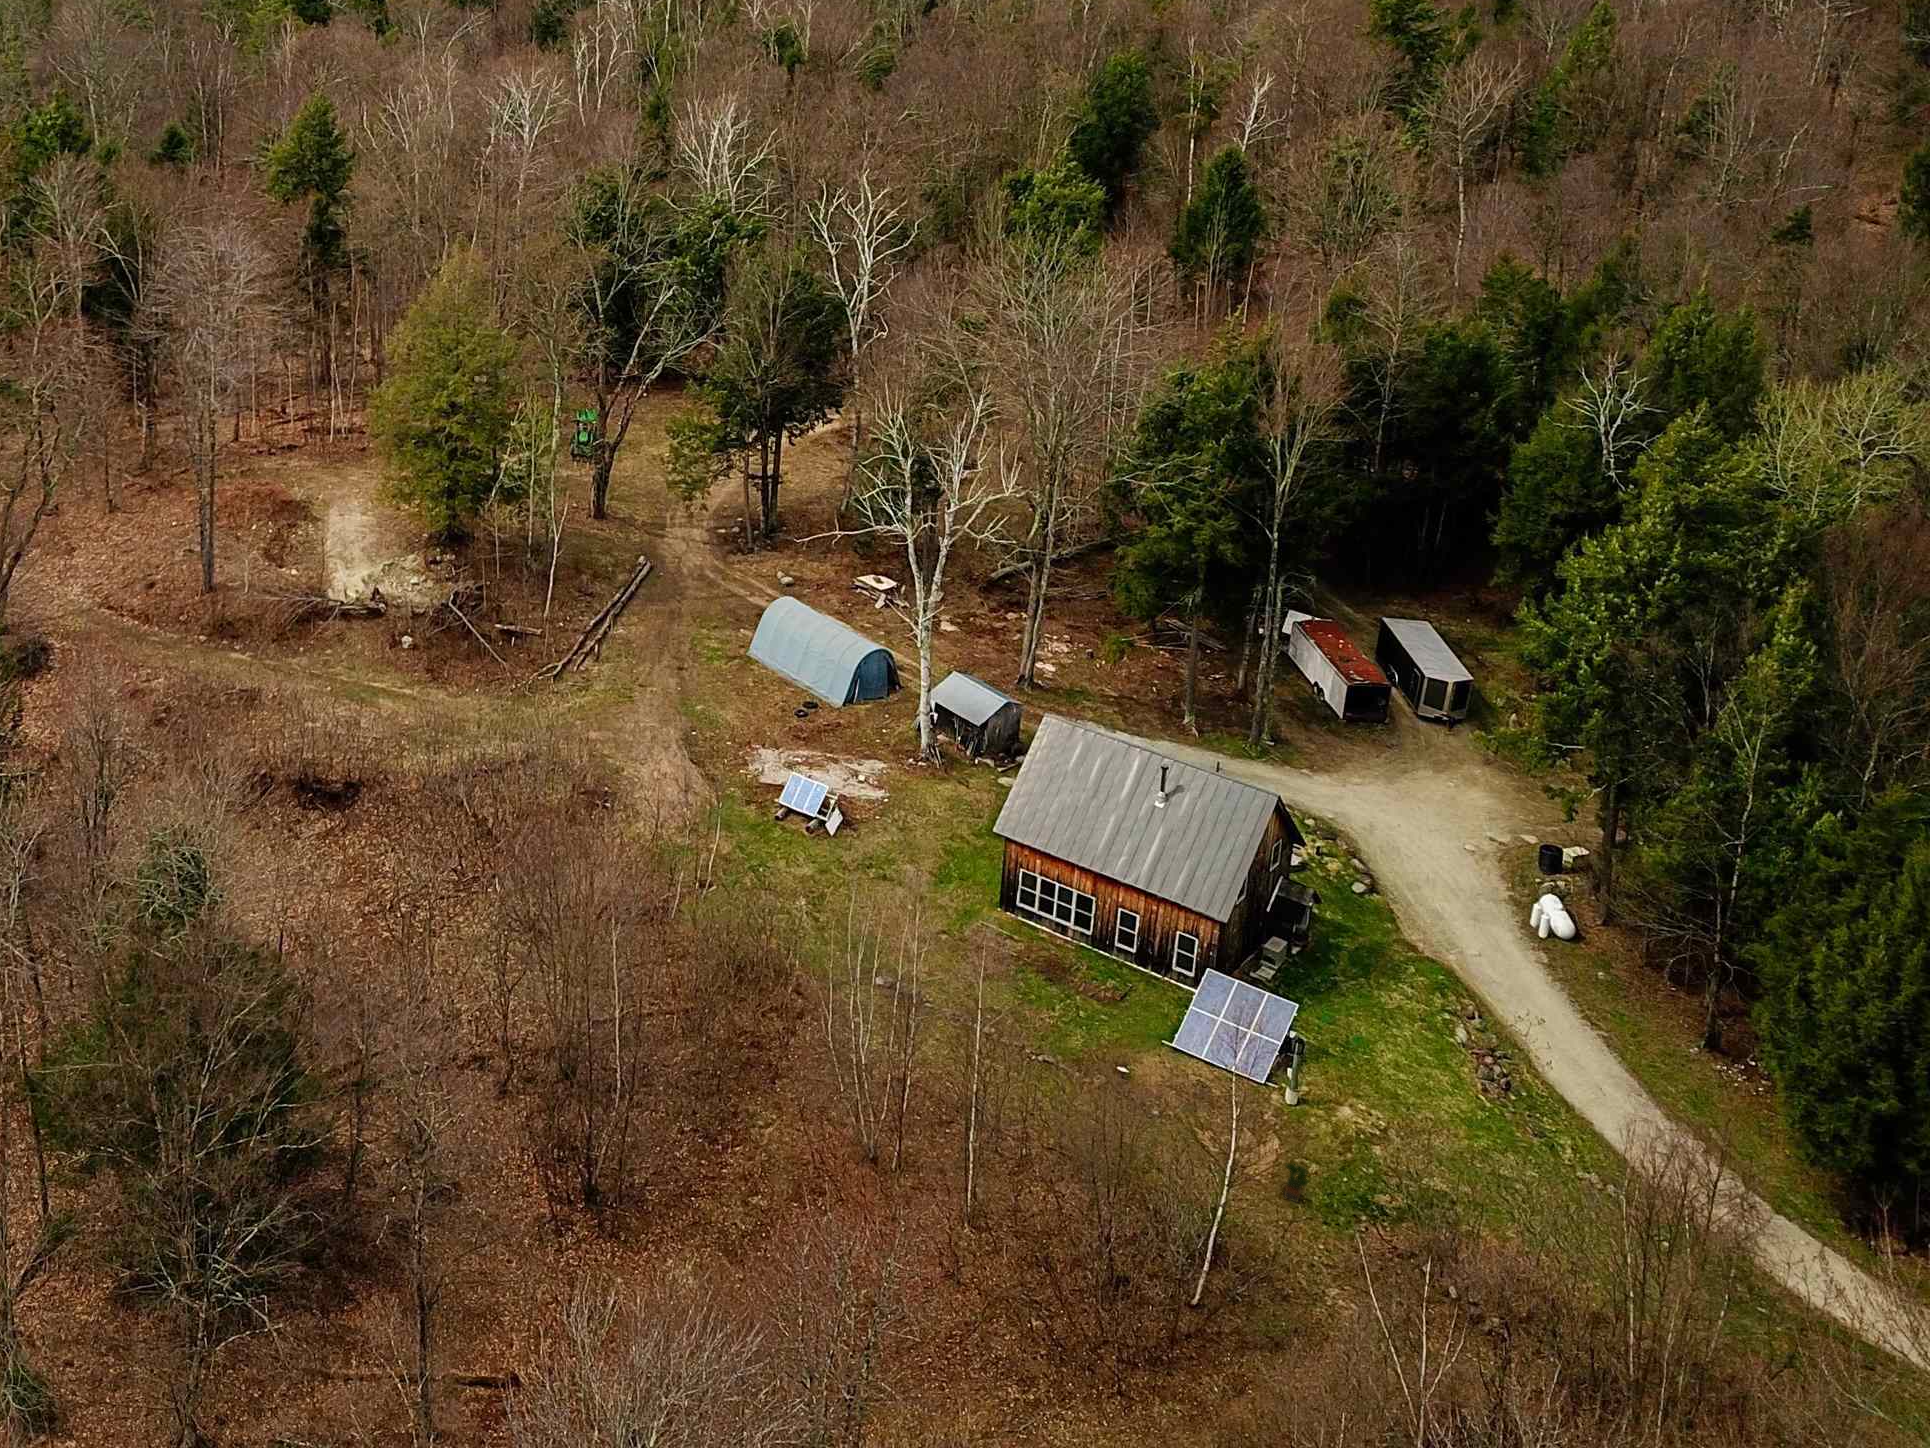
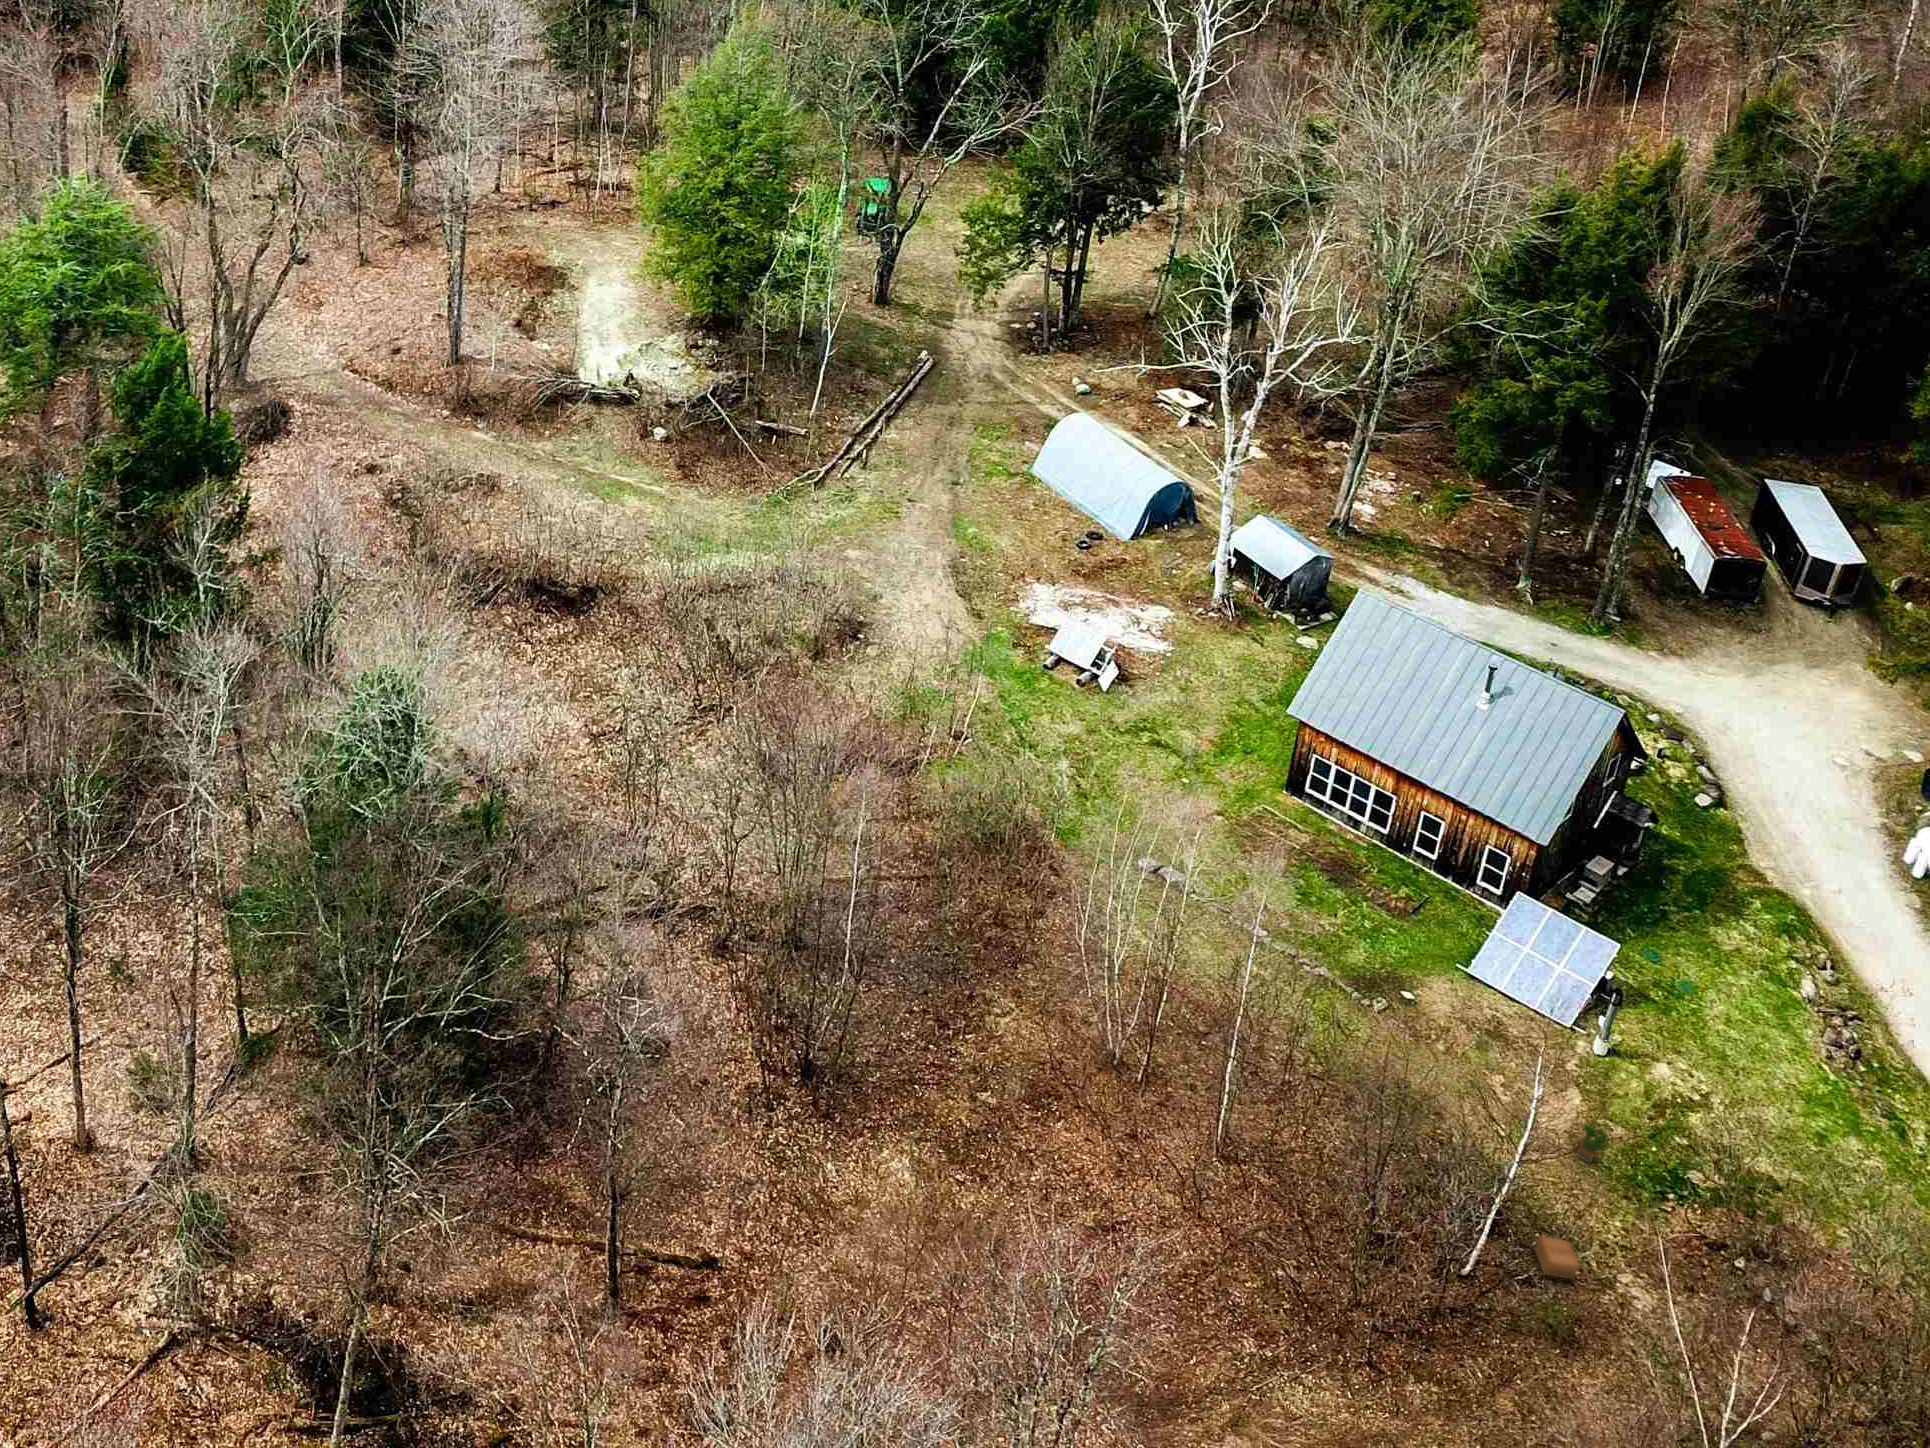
cardboard box: none [1257,1267,1298,1307] -> present [1535,1236,1579,1279]

